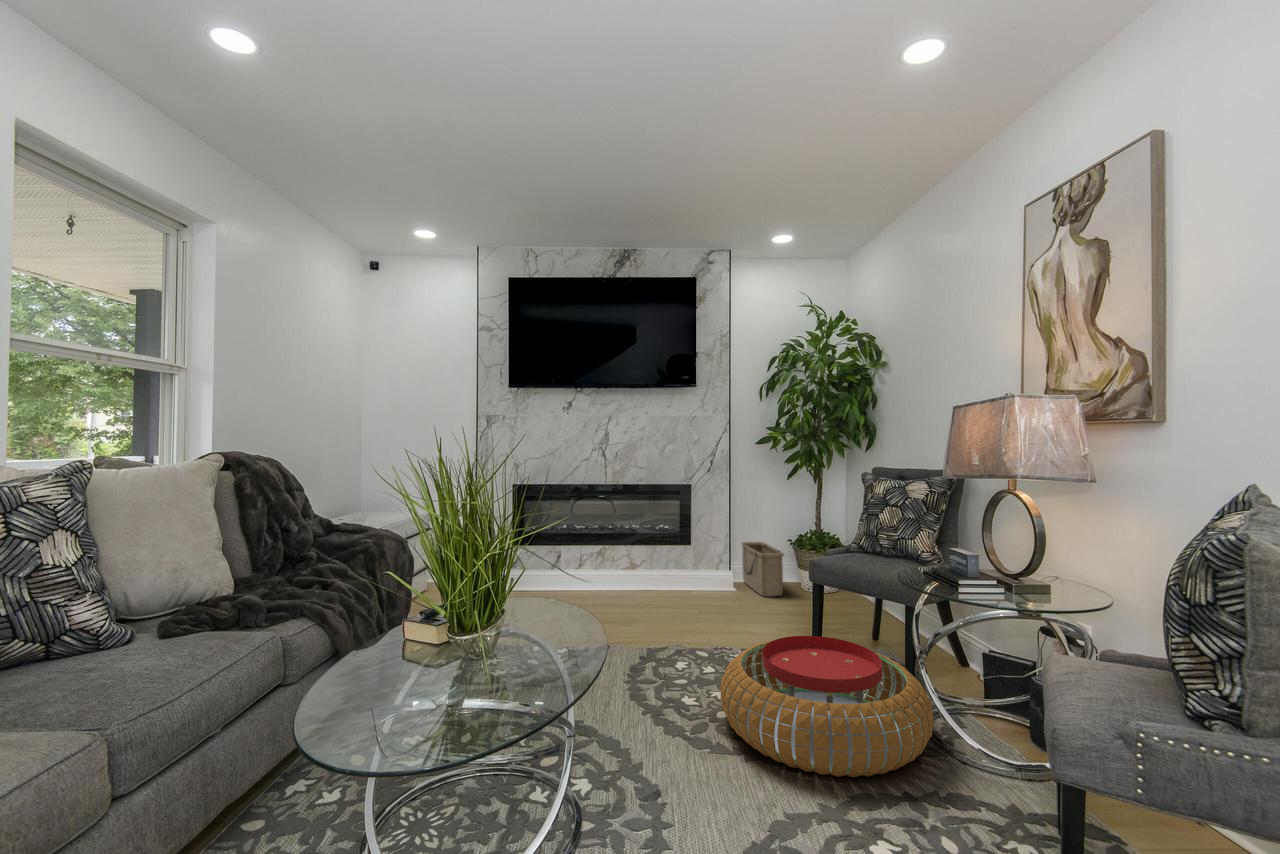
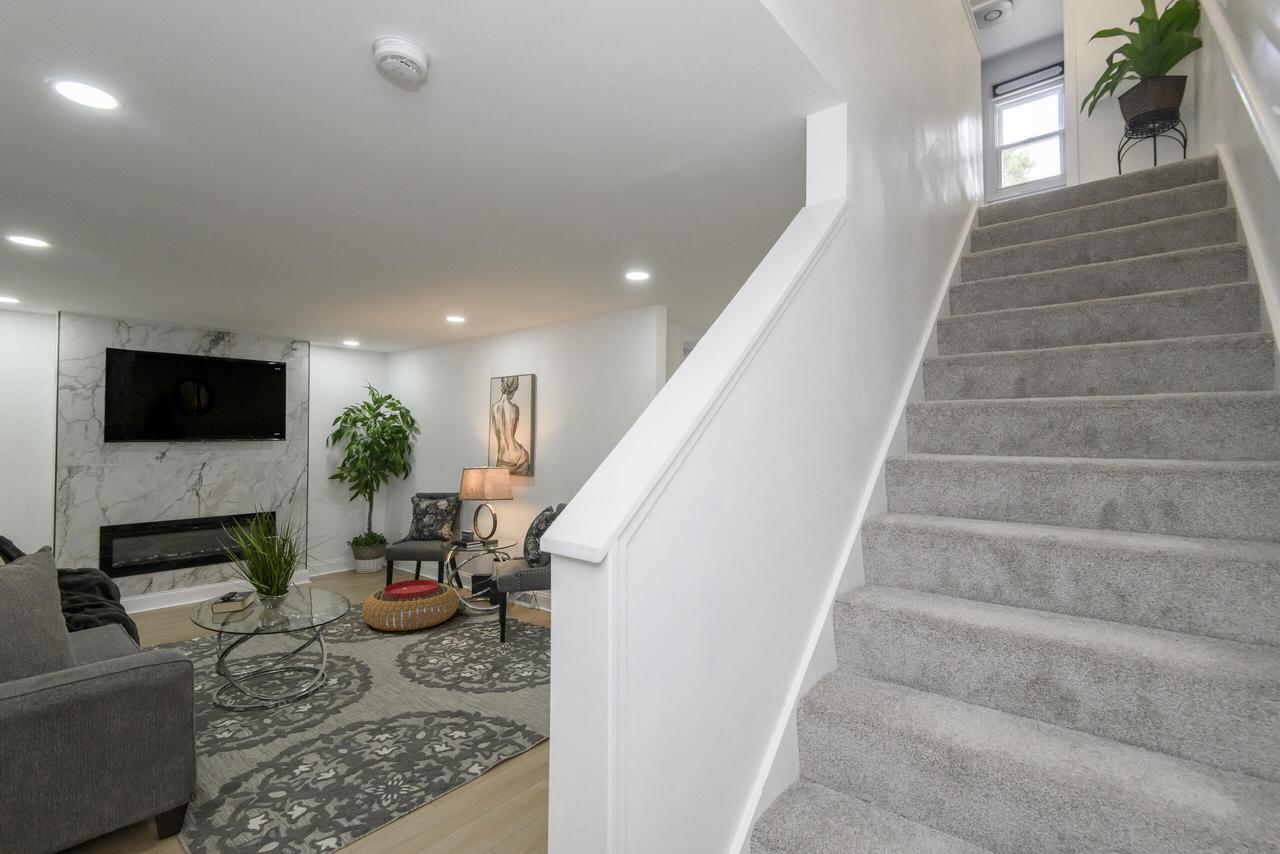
basket: present [741,542,784,597] -> none [316,546,354,581]

